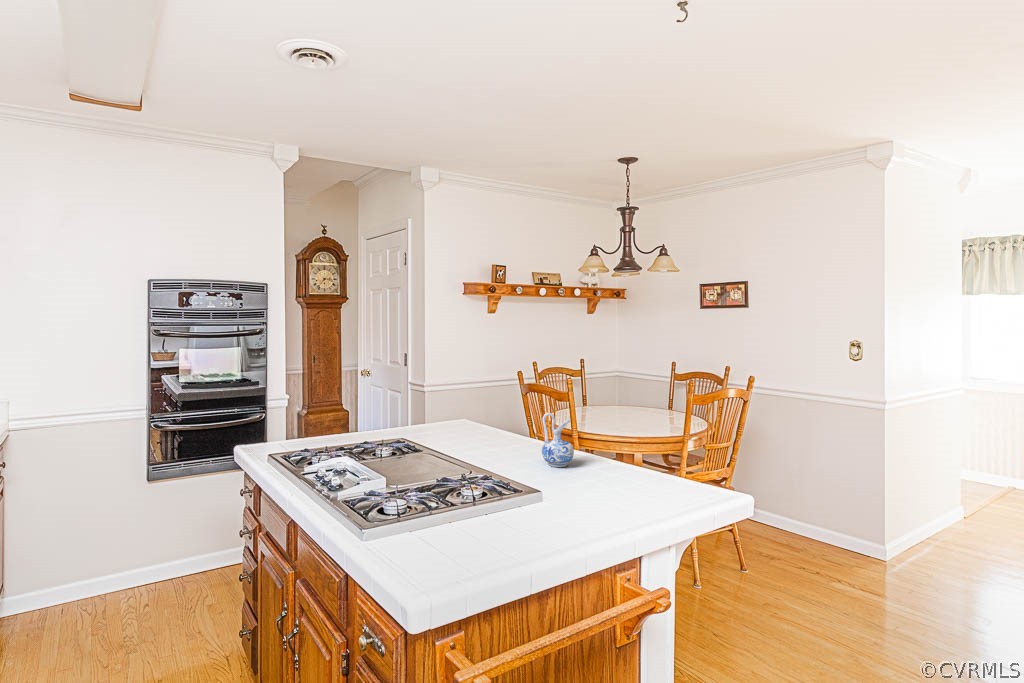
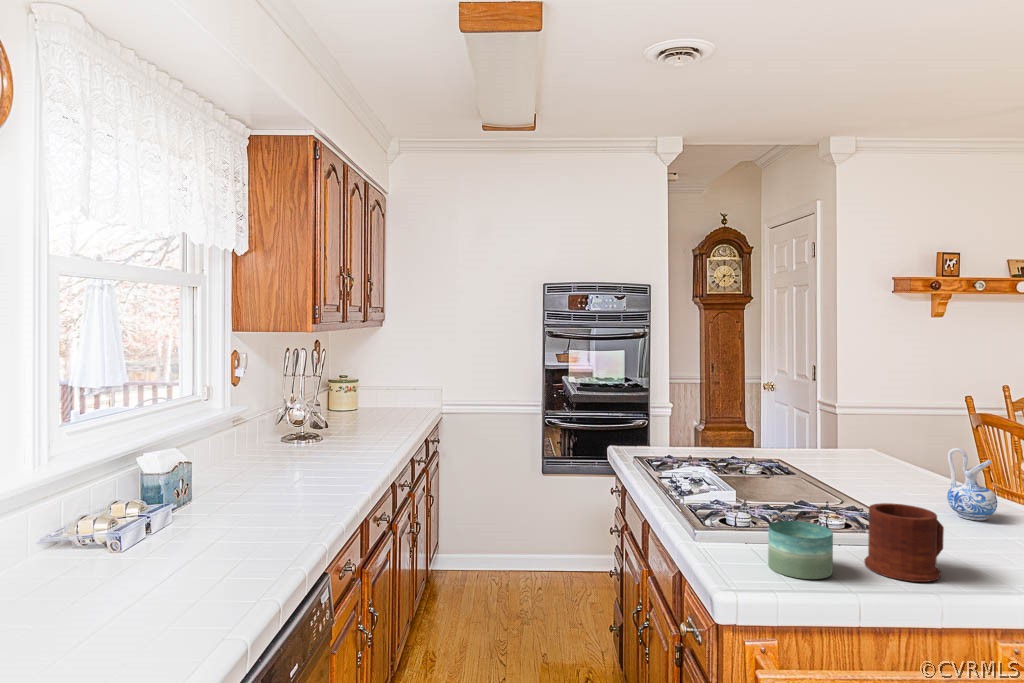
mug: none [515,467,571,534] -> present [864,503,944,582]
candle: none [443,499,499,557] -> present [768,521,833,579]

